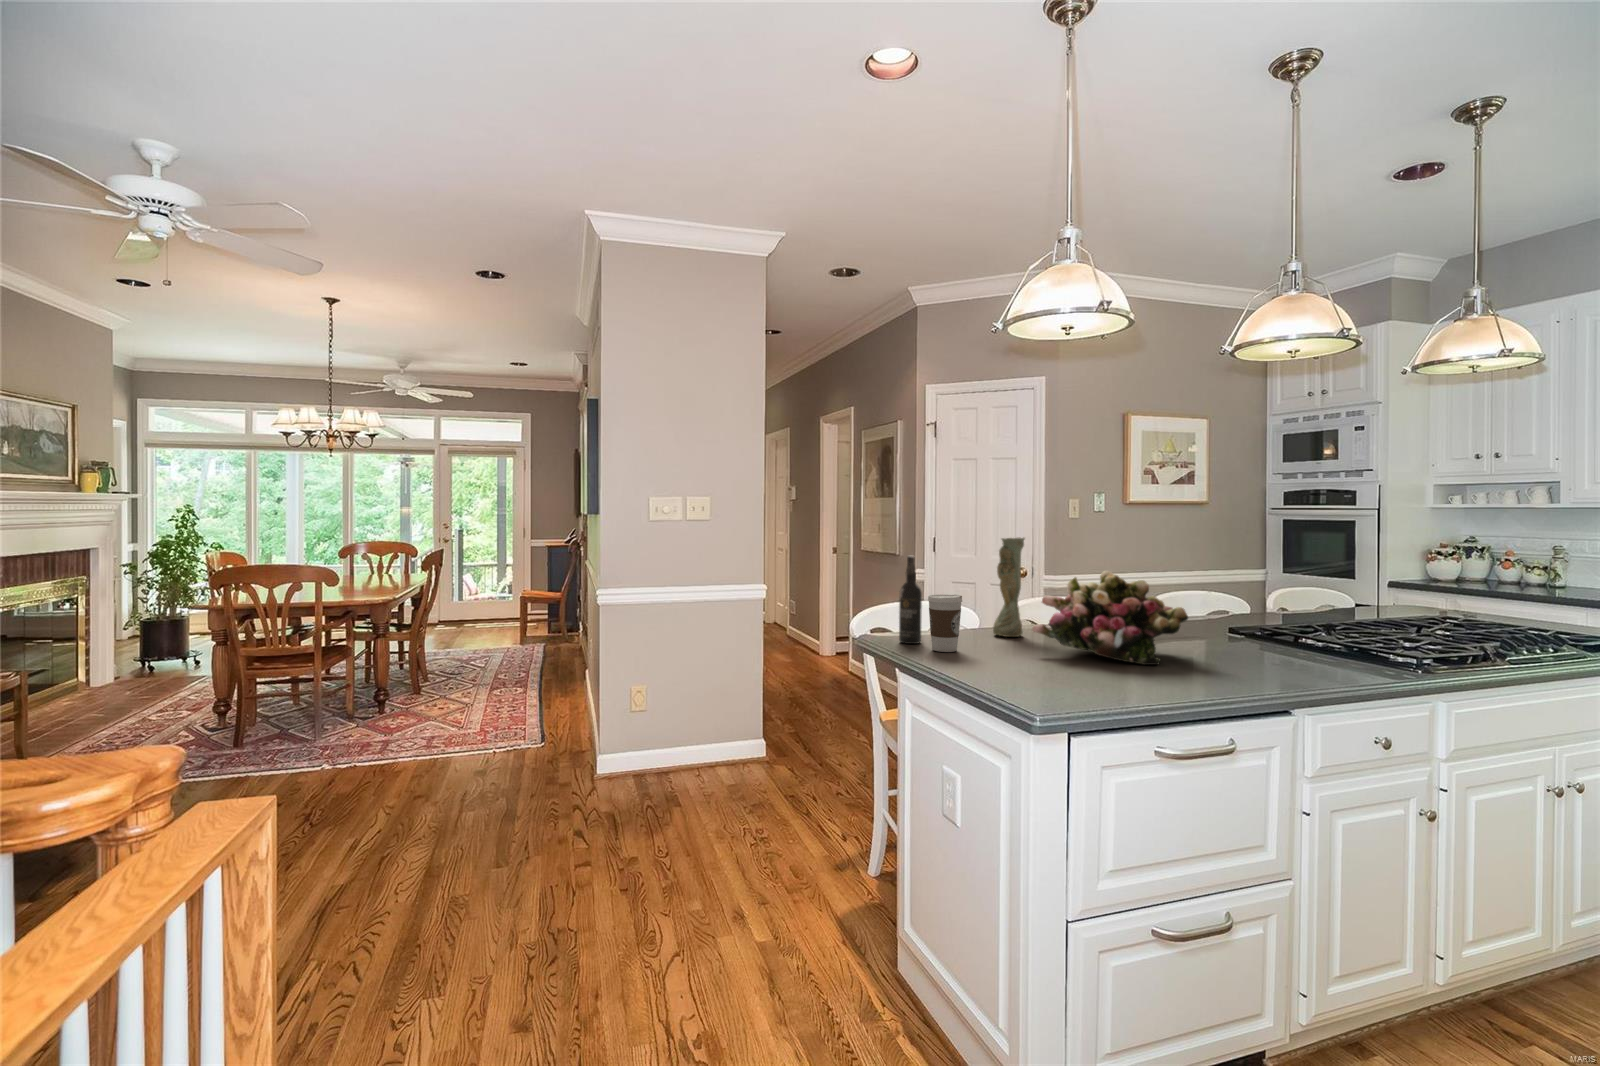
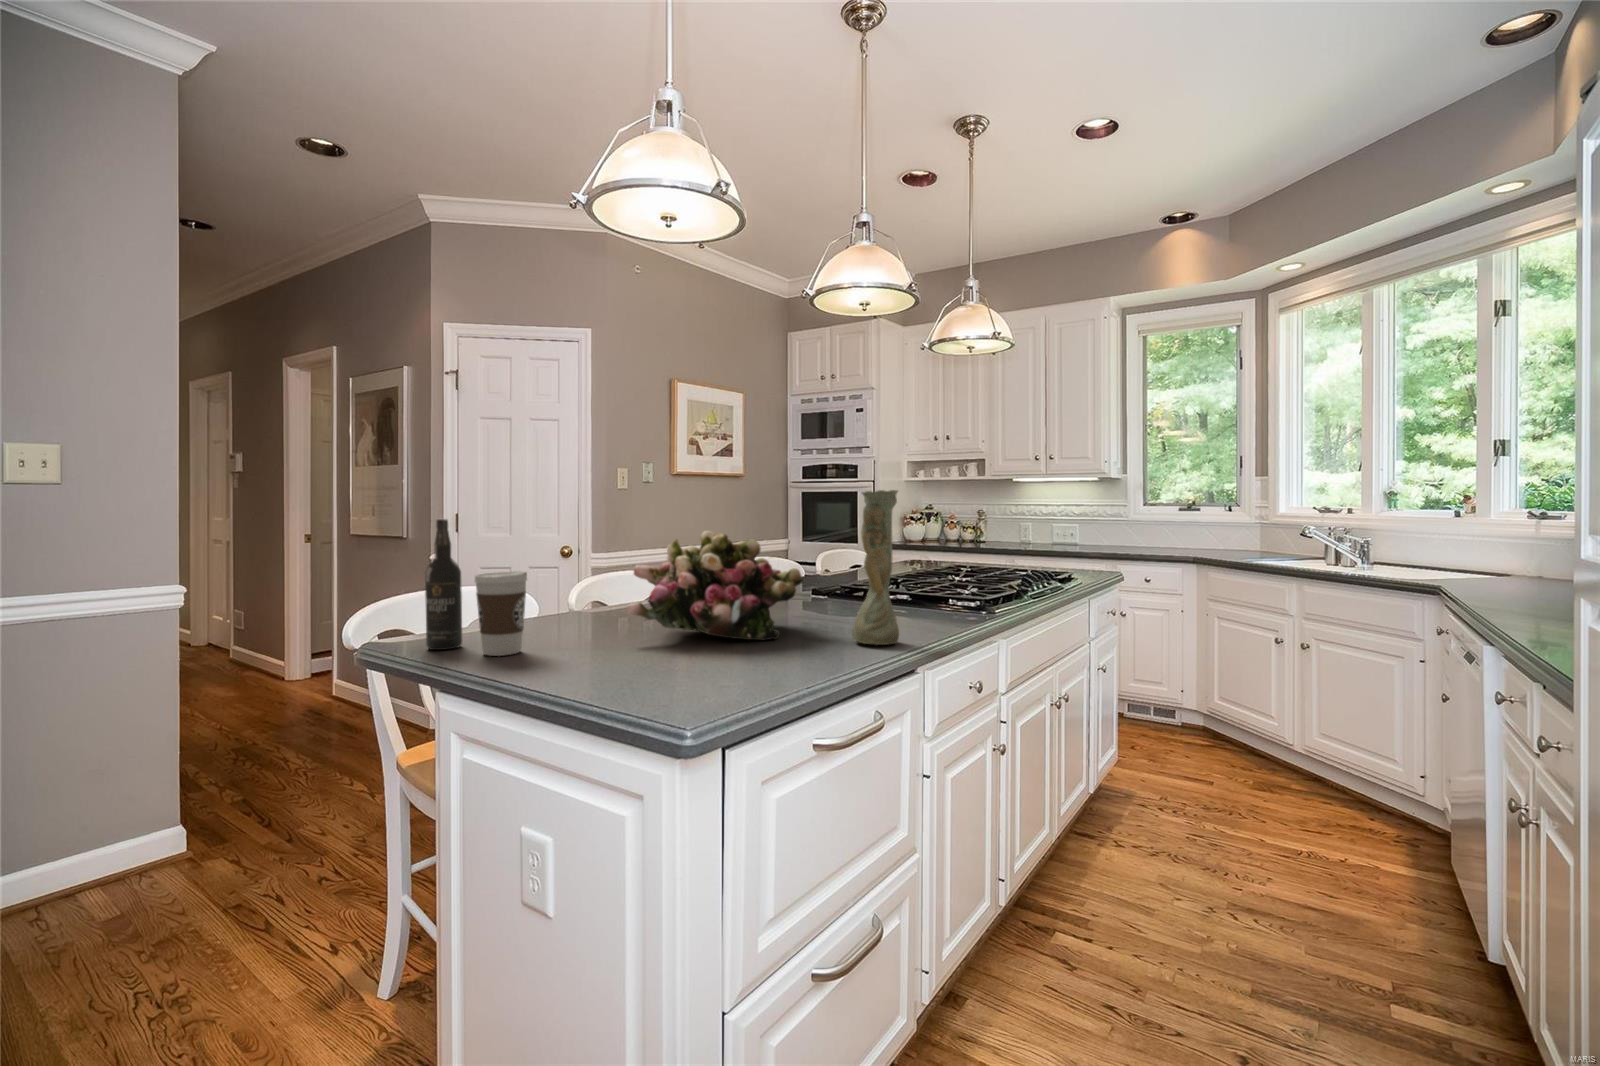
vase: present [993,537,1025,637] -> present [852,490,899,645]

